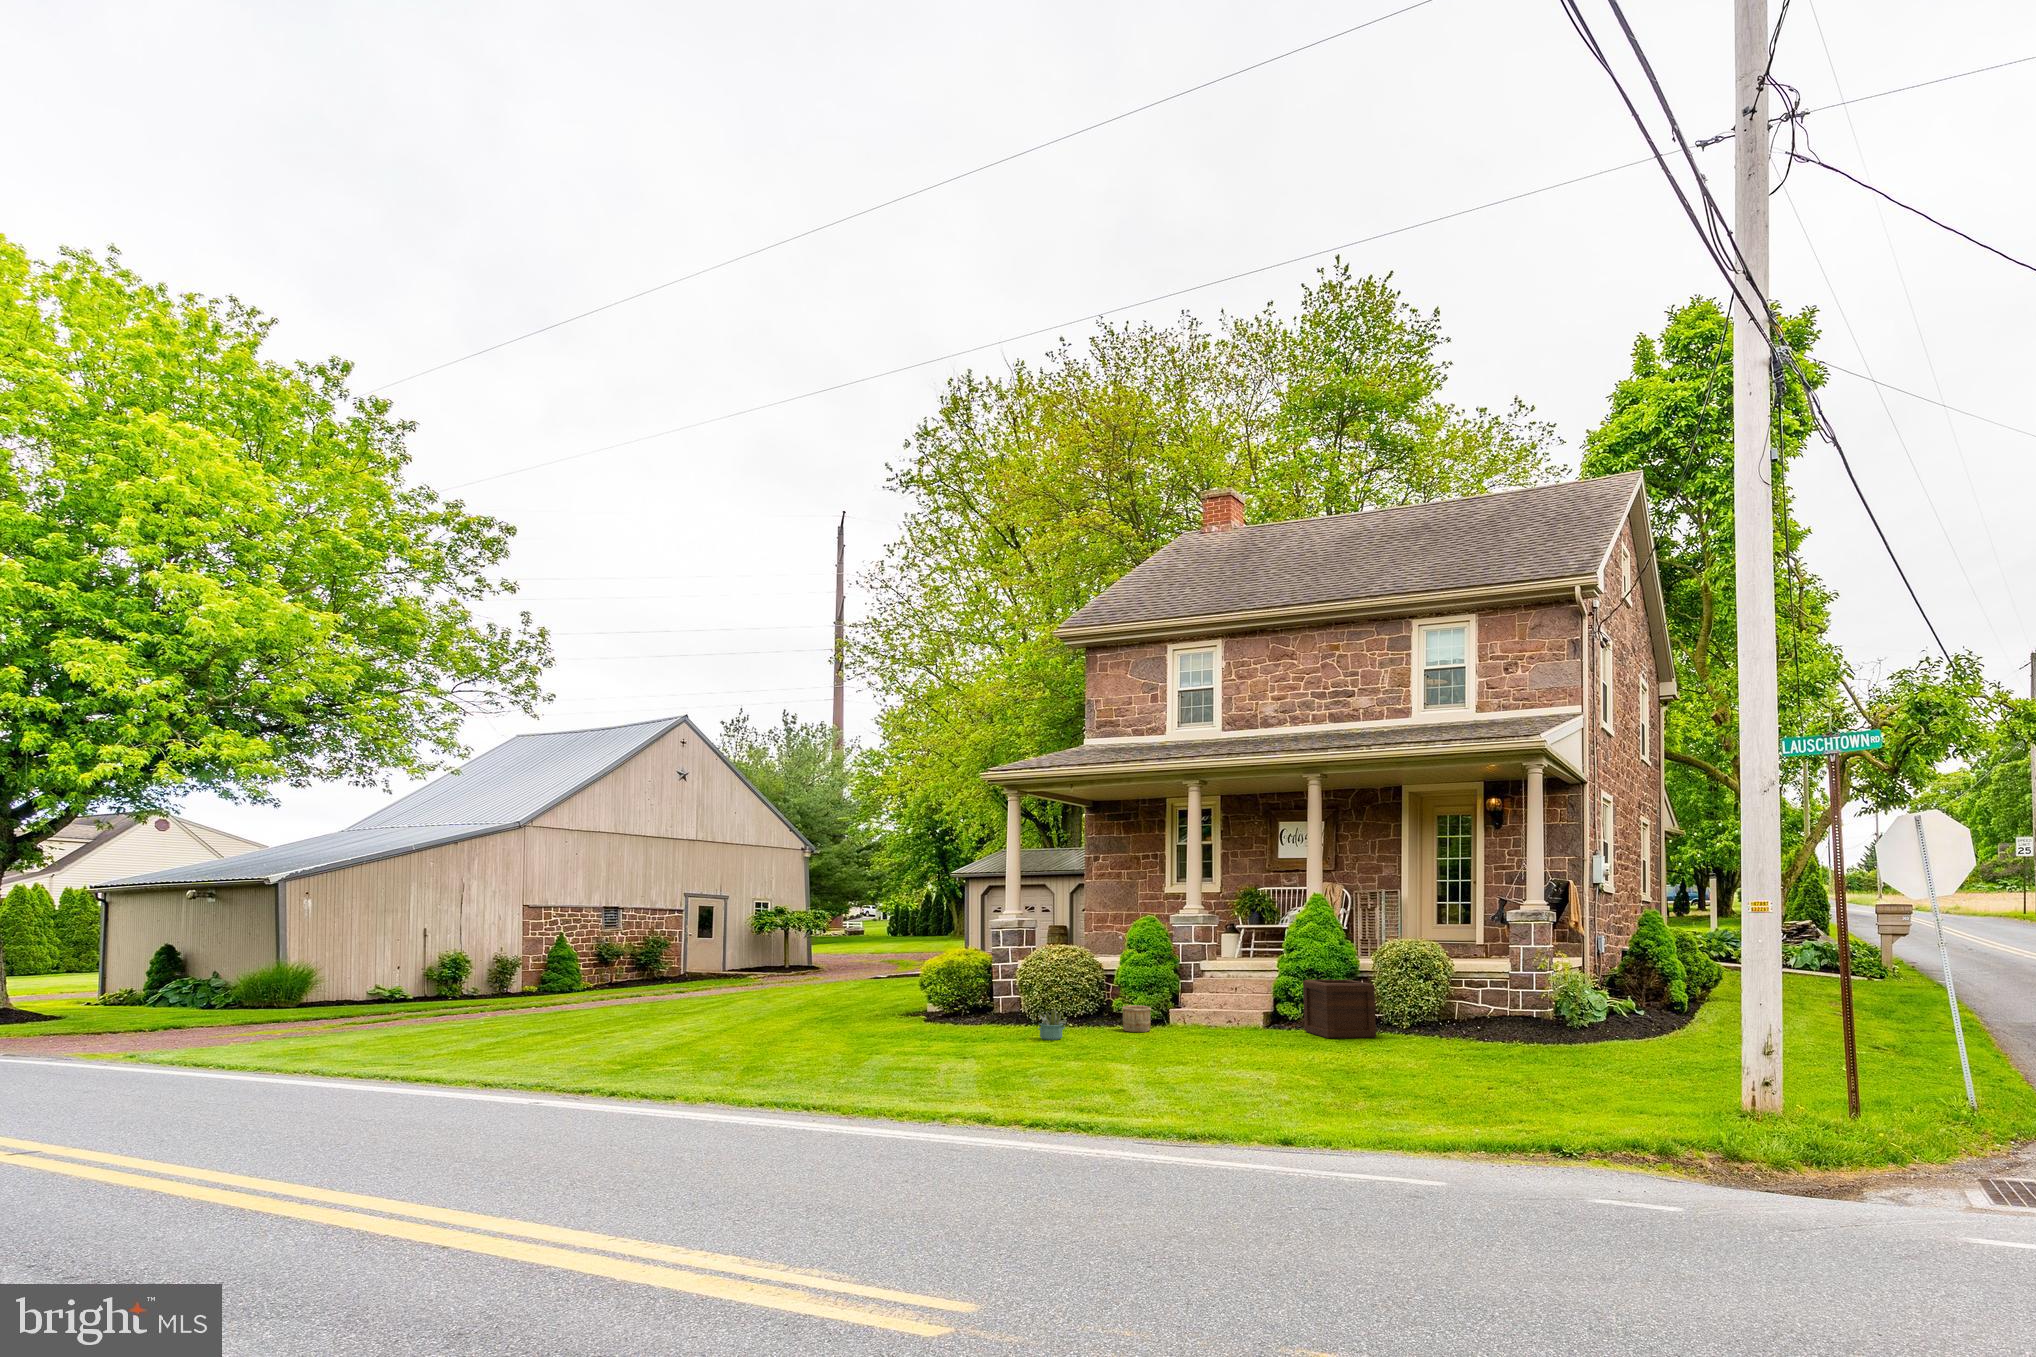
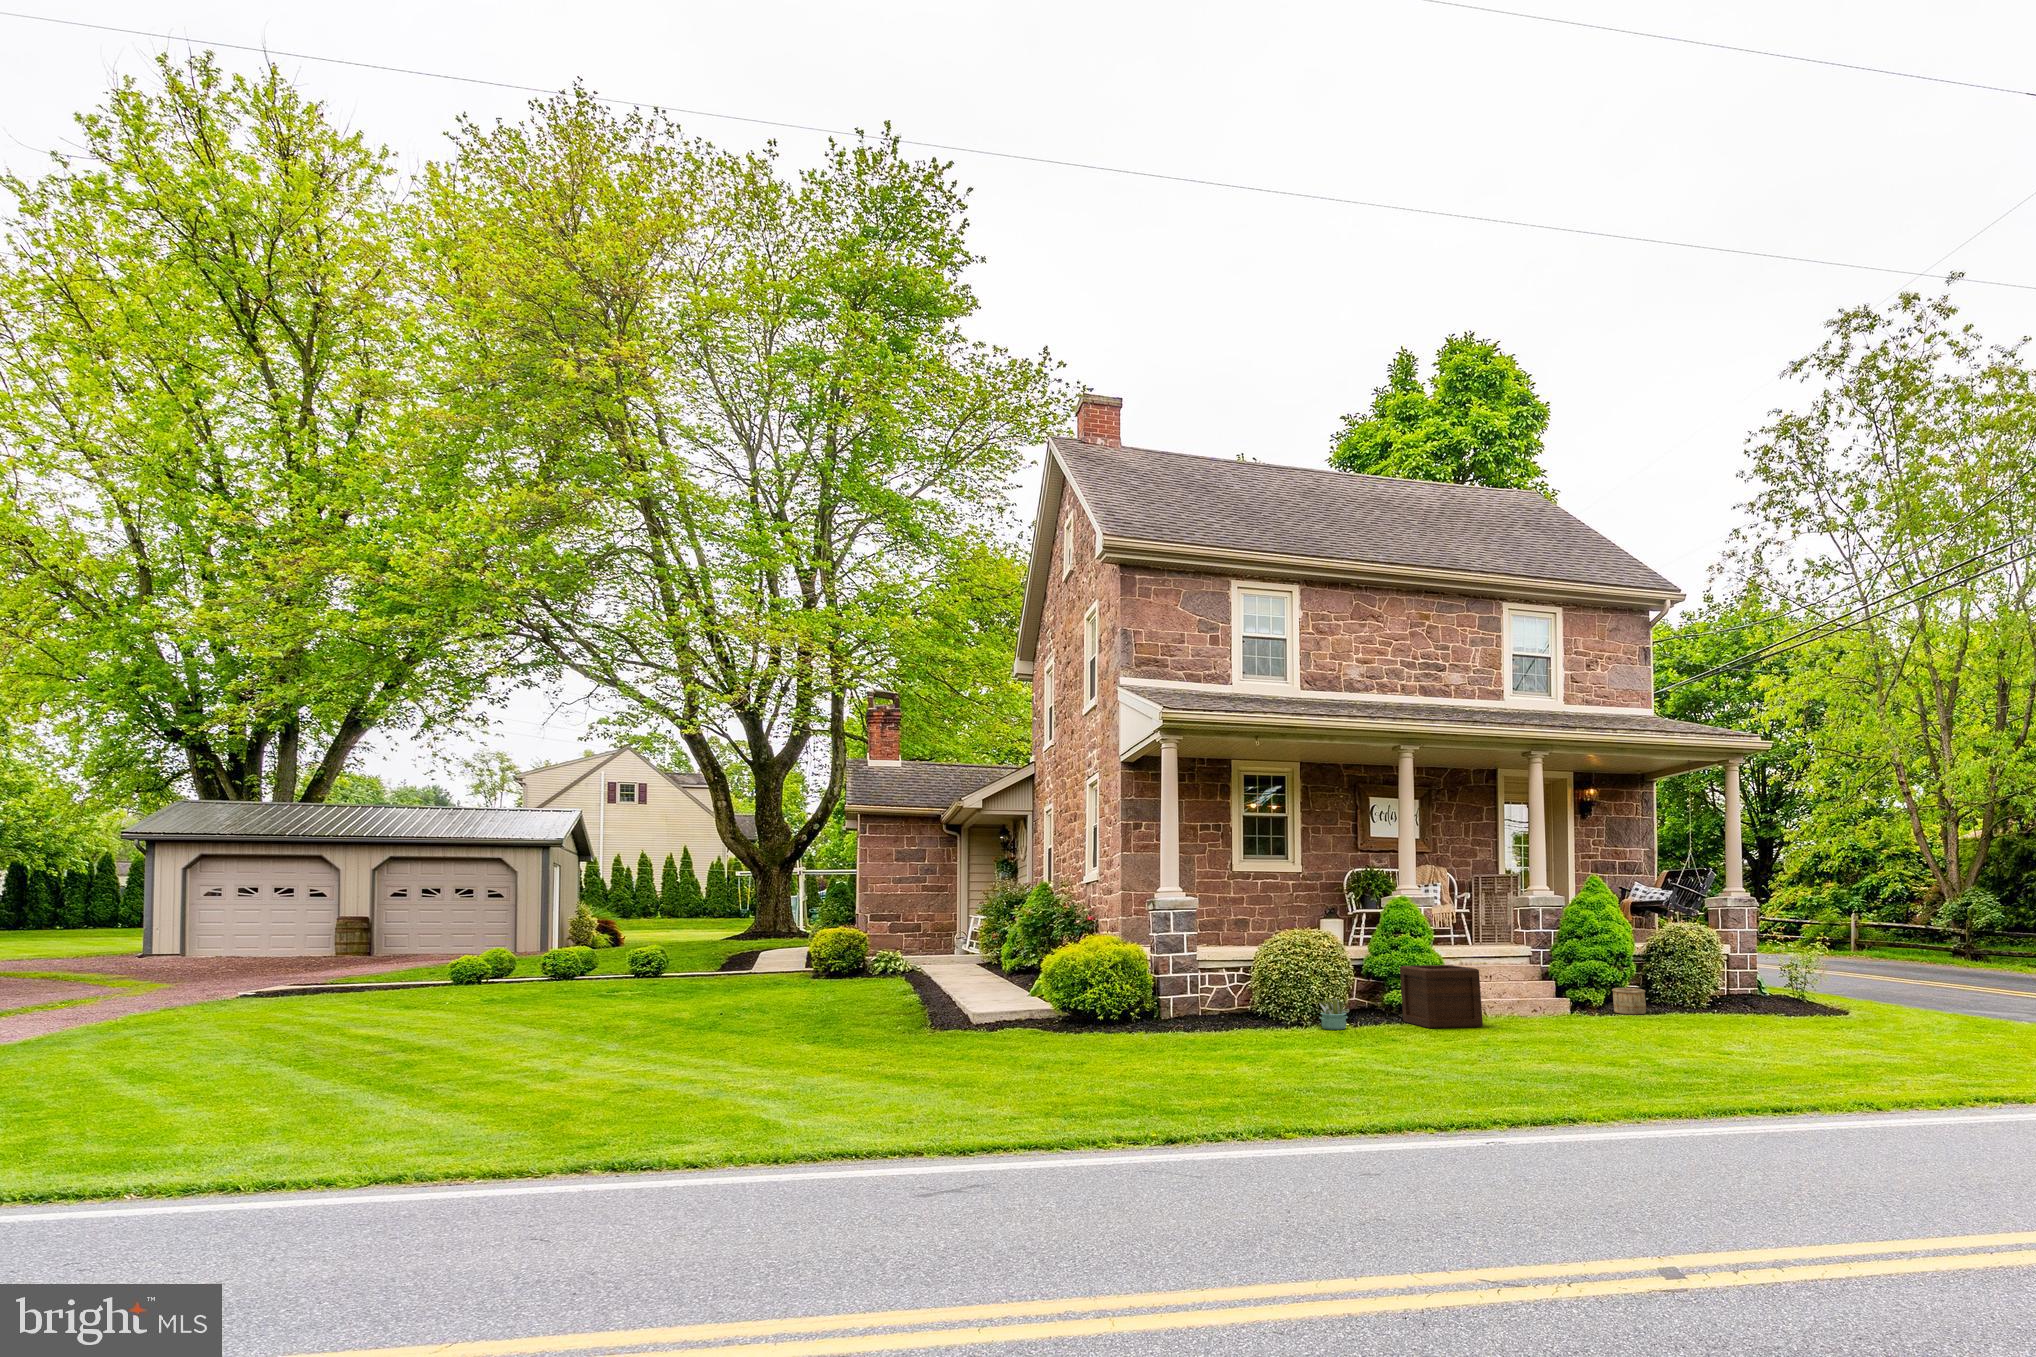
wooden bucket: present [1122,1005,1151,1032] -> present [1612,988,1646,1014]
decorative plant: present [1038,1010,1067,1040] -> present [1319,999,1349,1030]

